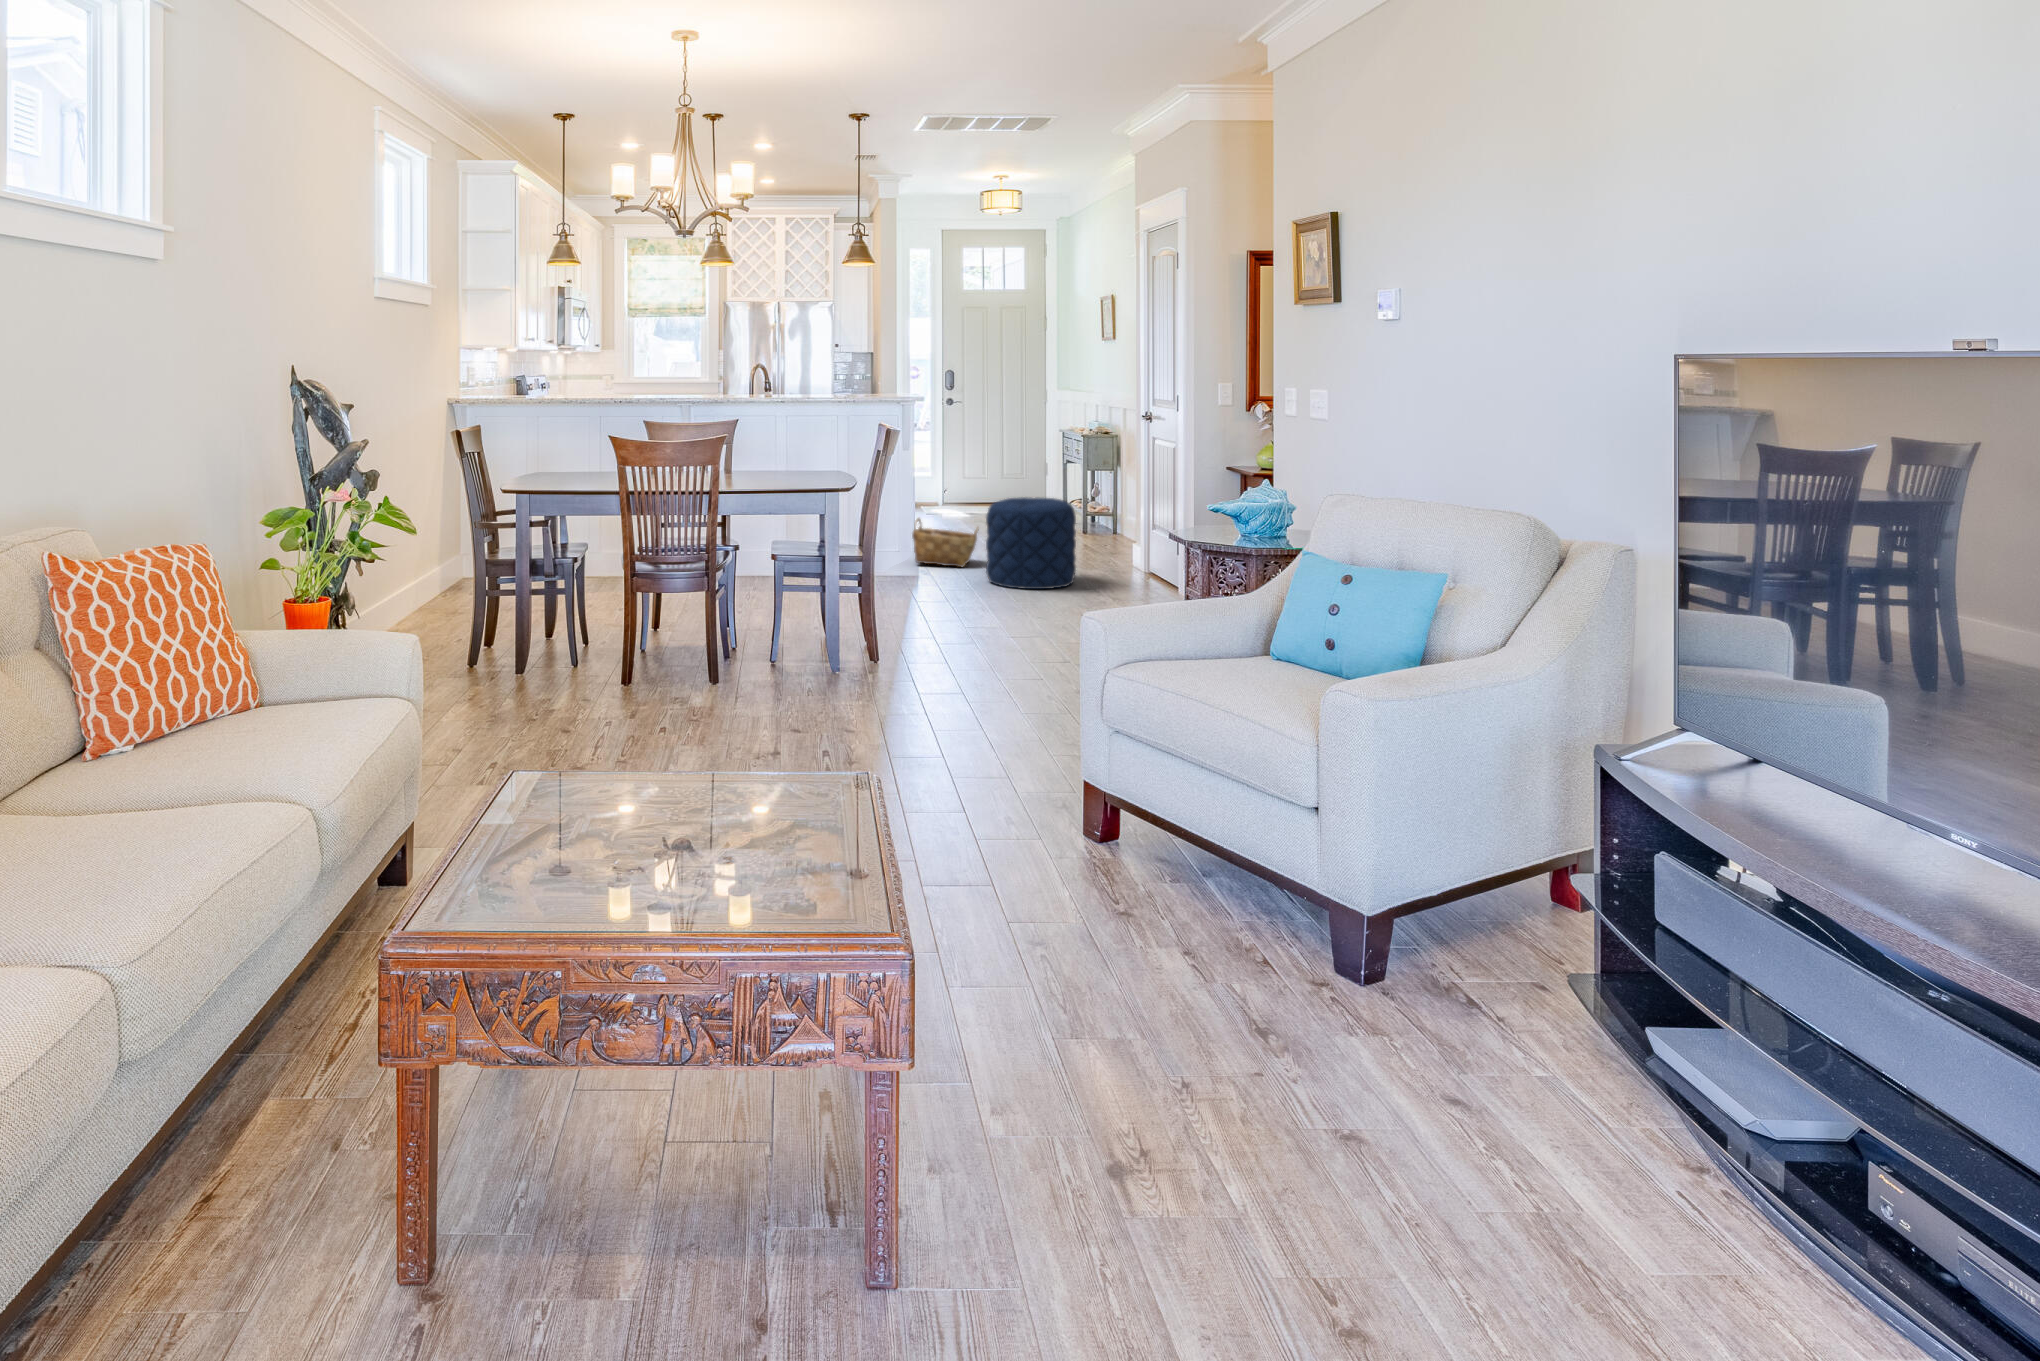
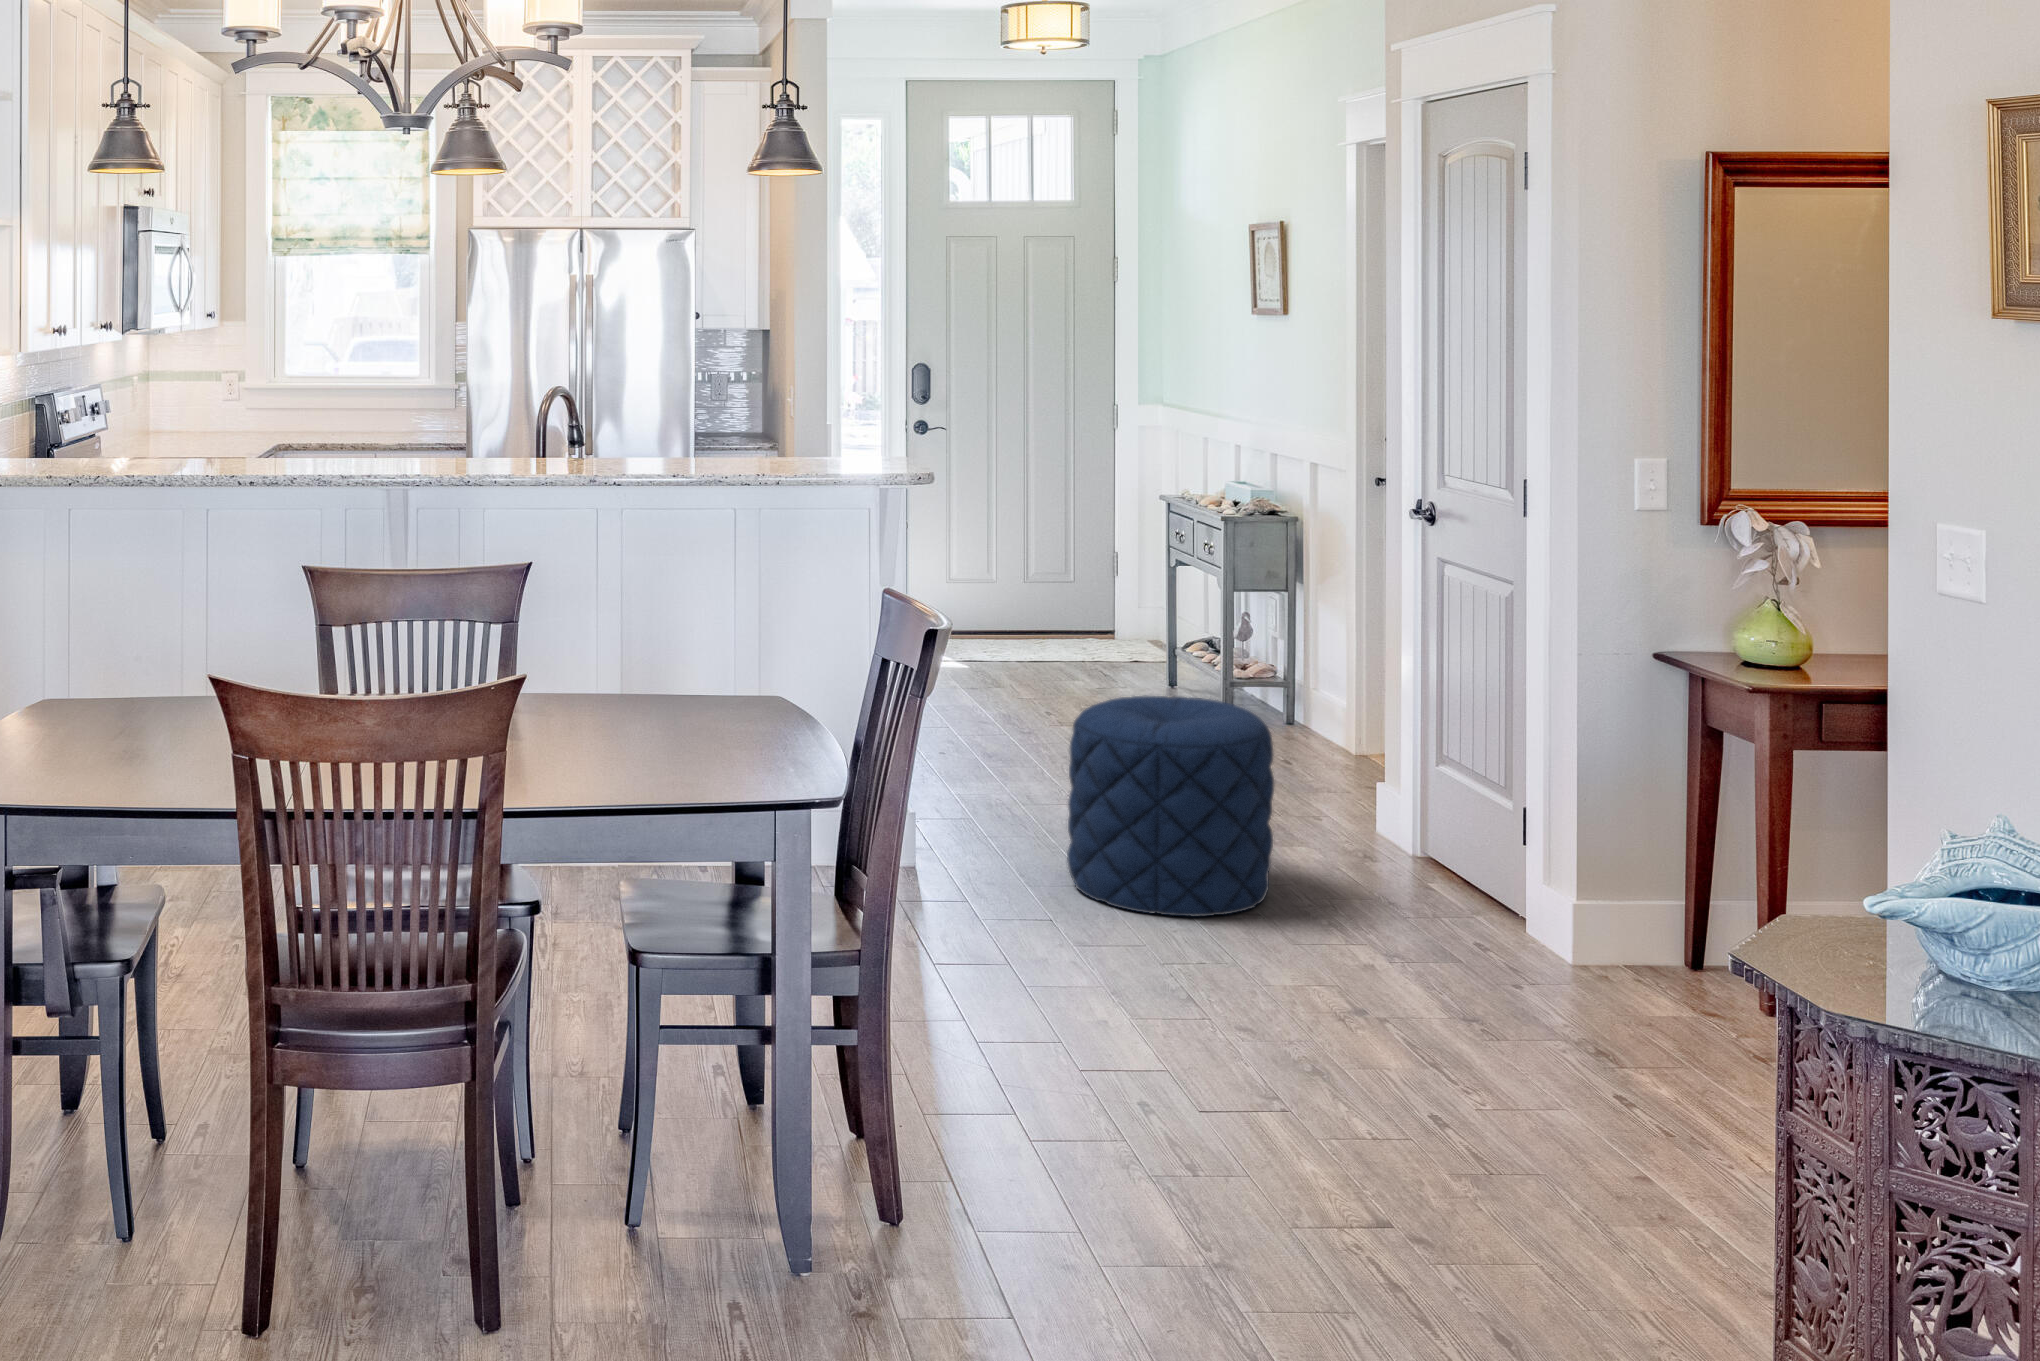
woven basket: present [912,518,979,567] -> none [889,720,1036,836]

